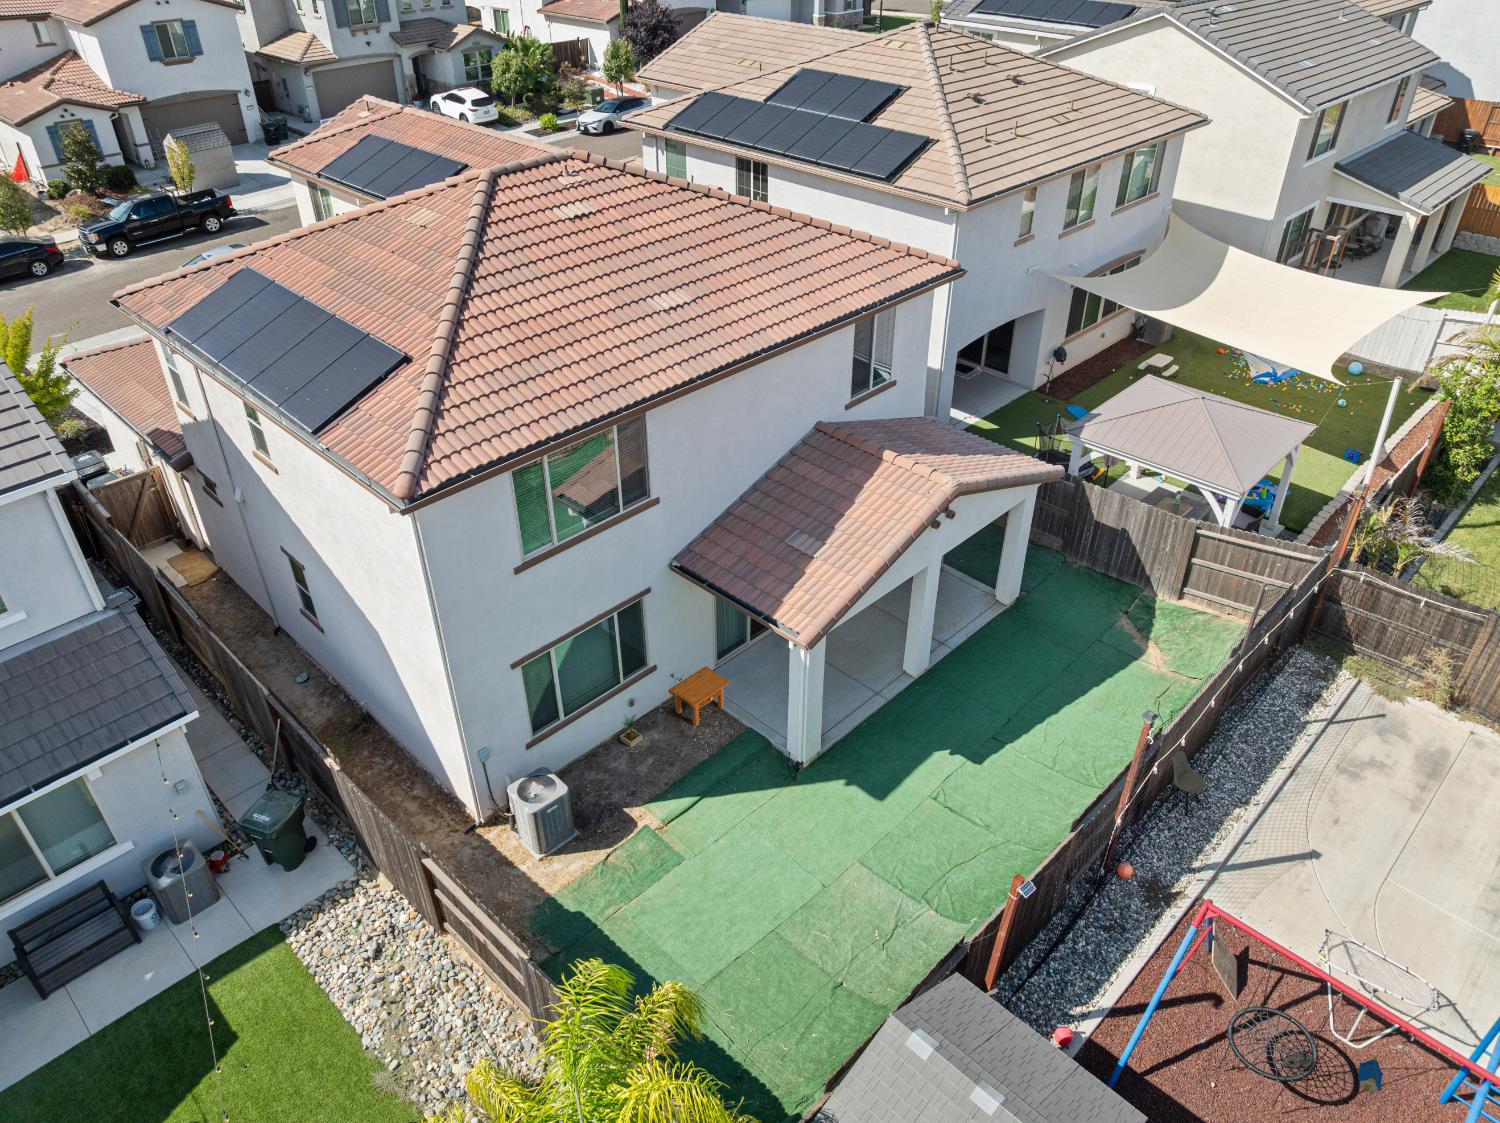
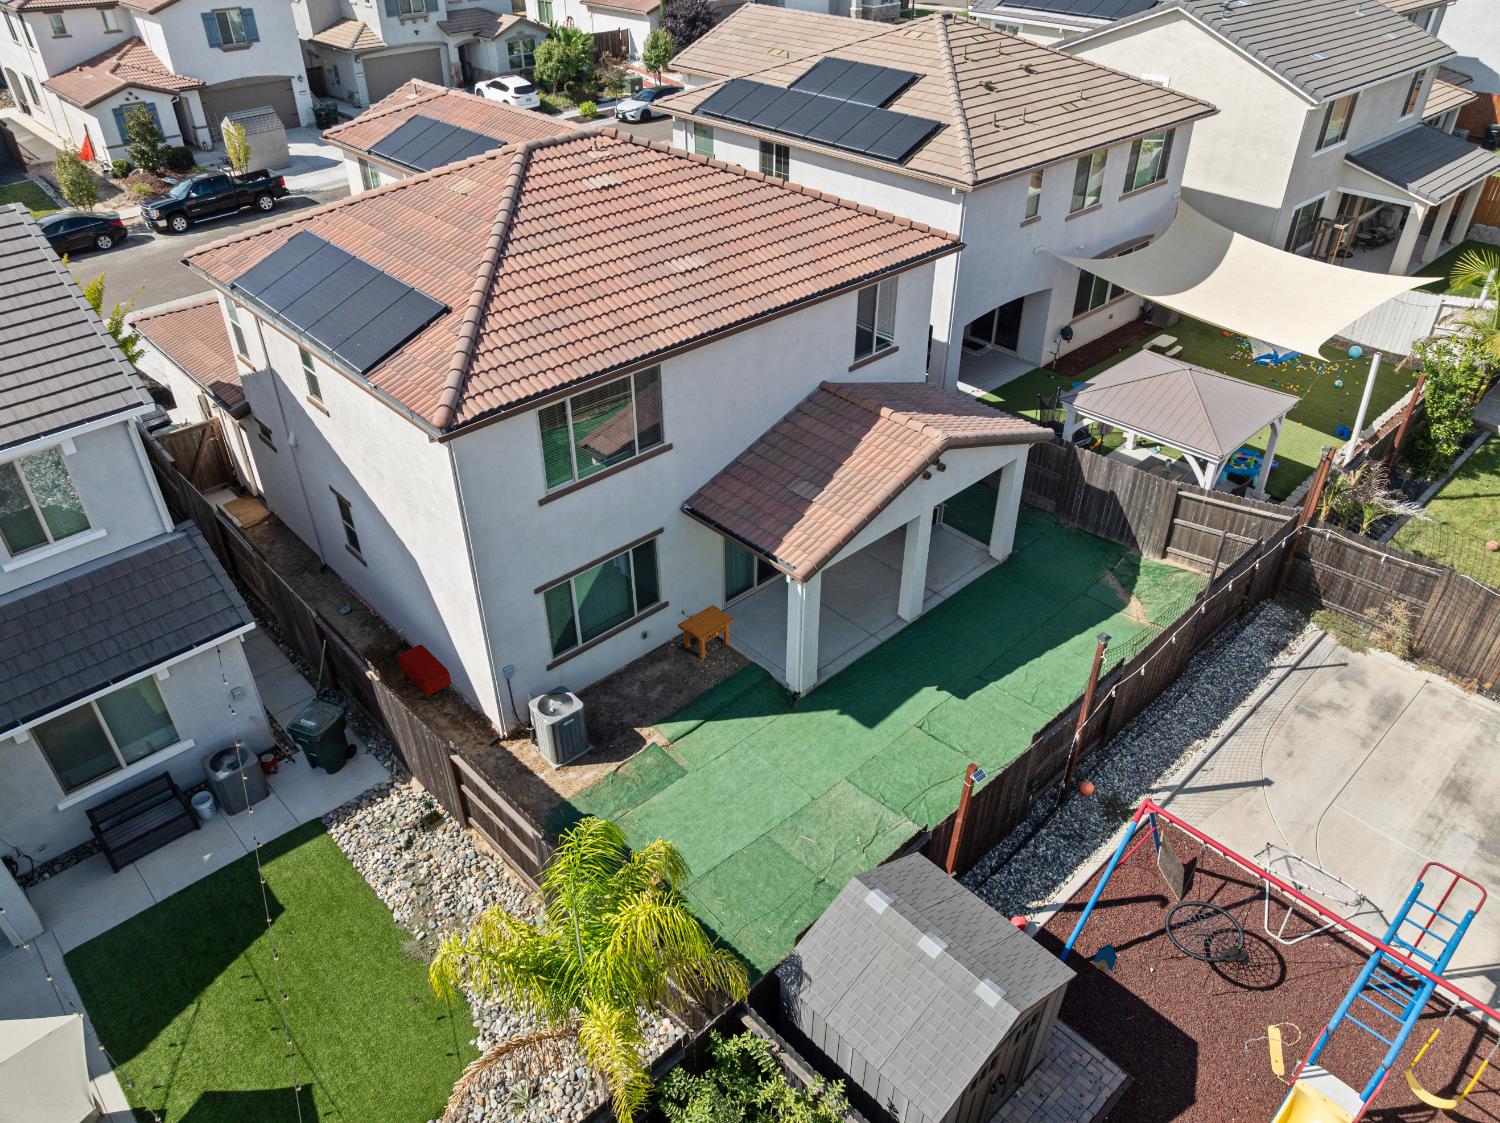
potted plant: present [620,715,643,747] -> present [419,797,446,831]
bench: none [361,720,421,784] -> present [398,644,451,701]
chair: present [1162,751,1205,816] -> none [1129,687,1169,748]
toy house: present [1358,1057,1383,1092] -> present [1093,942,1117,972]

